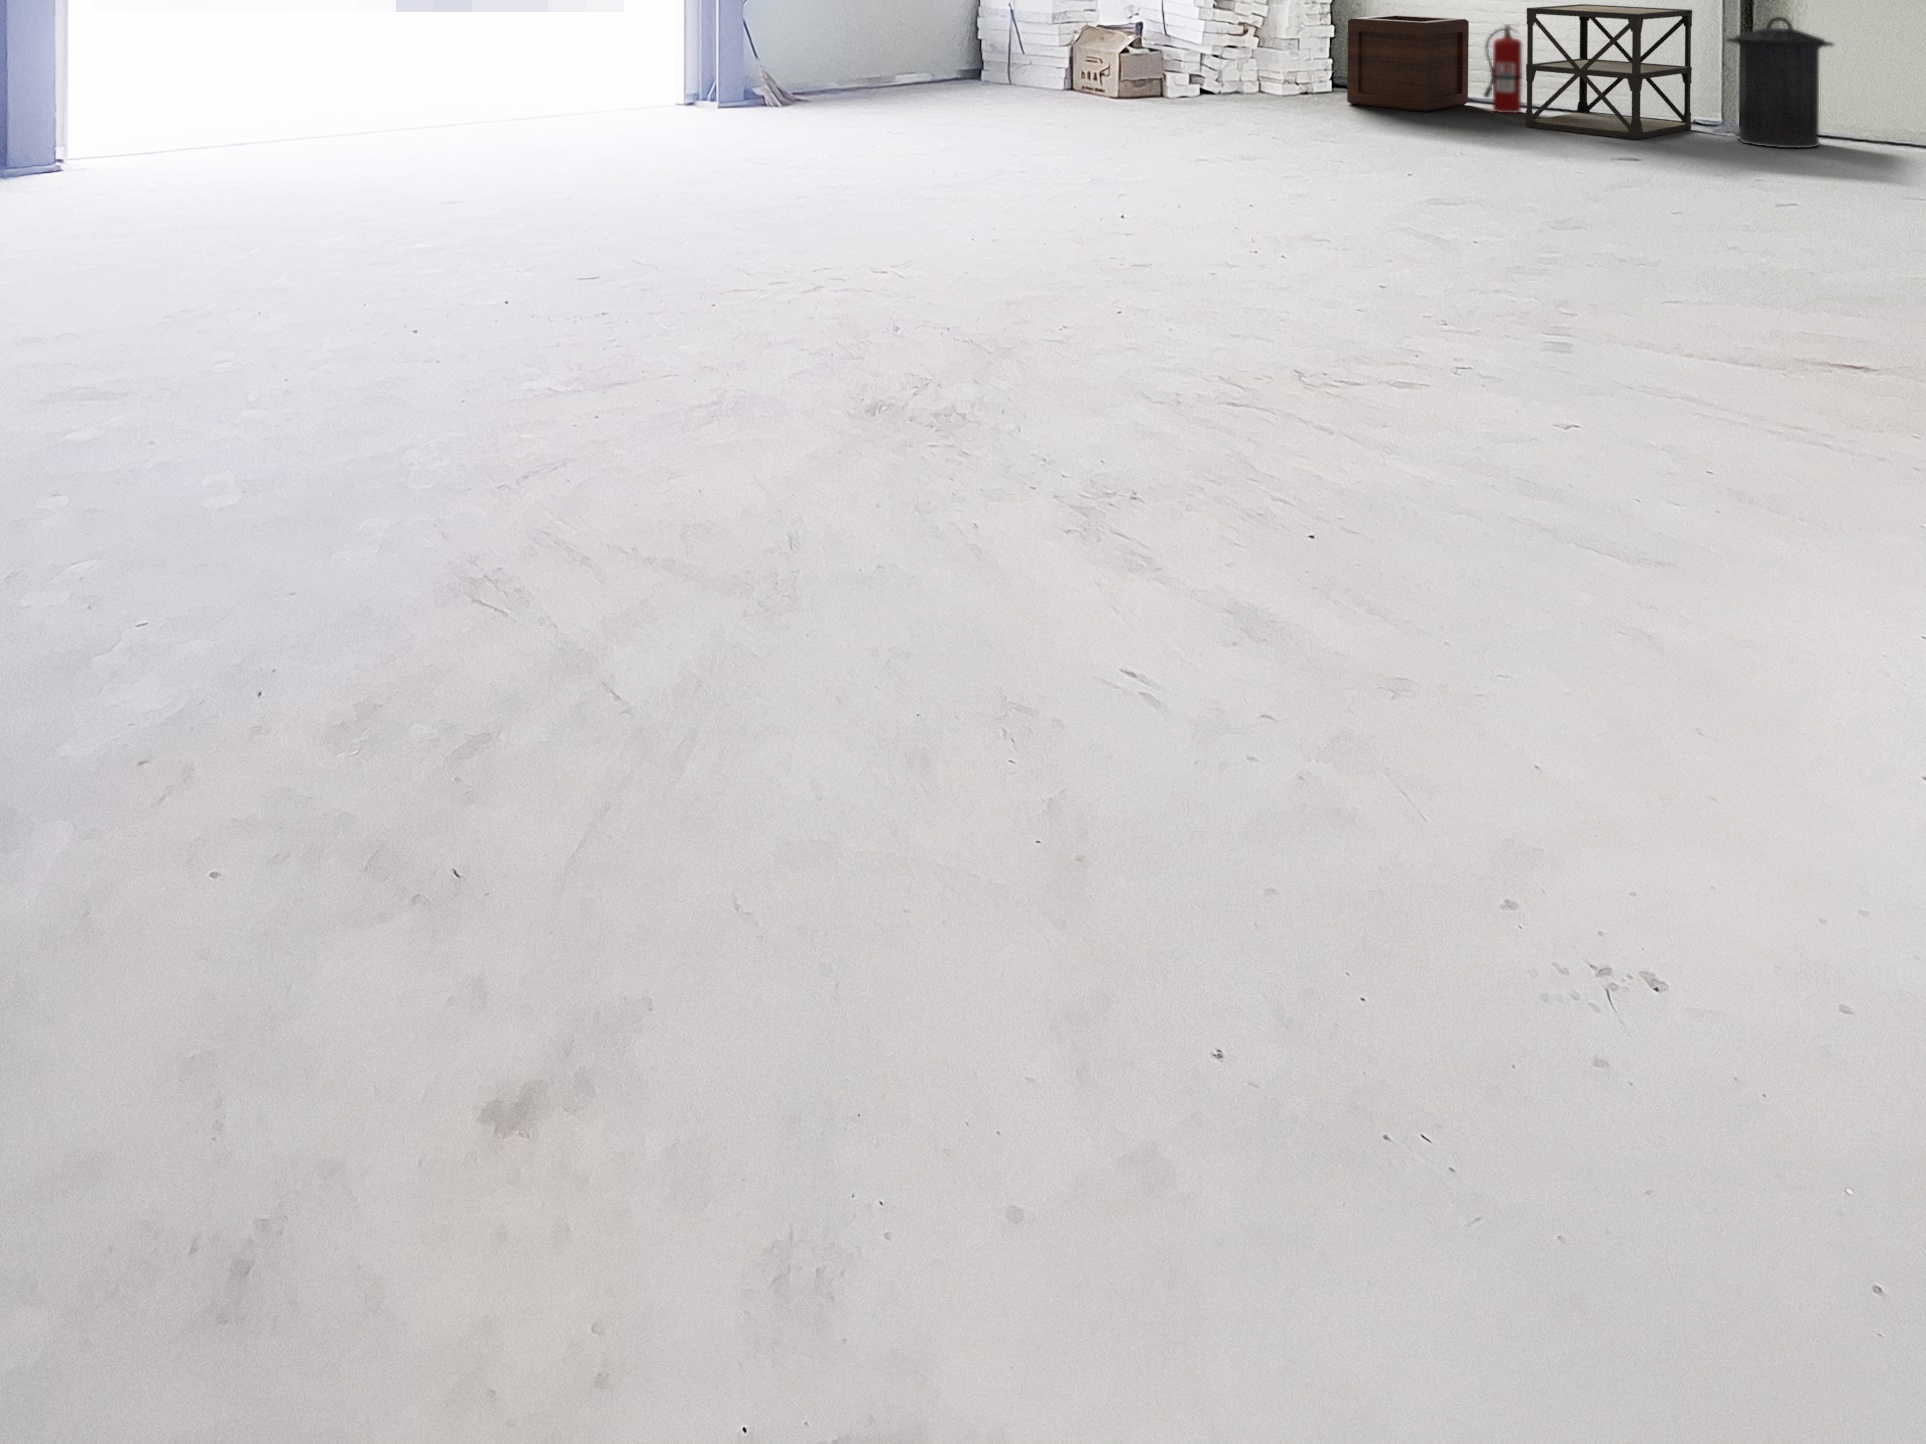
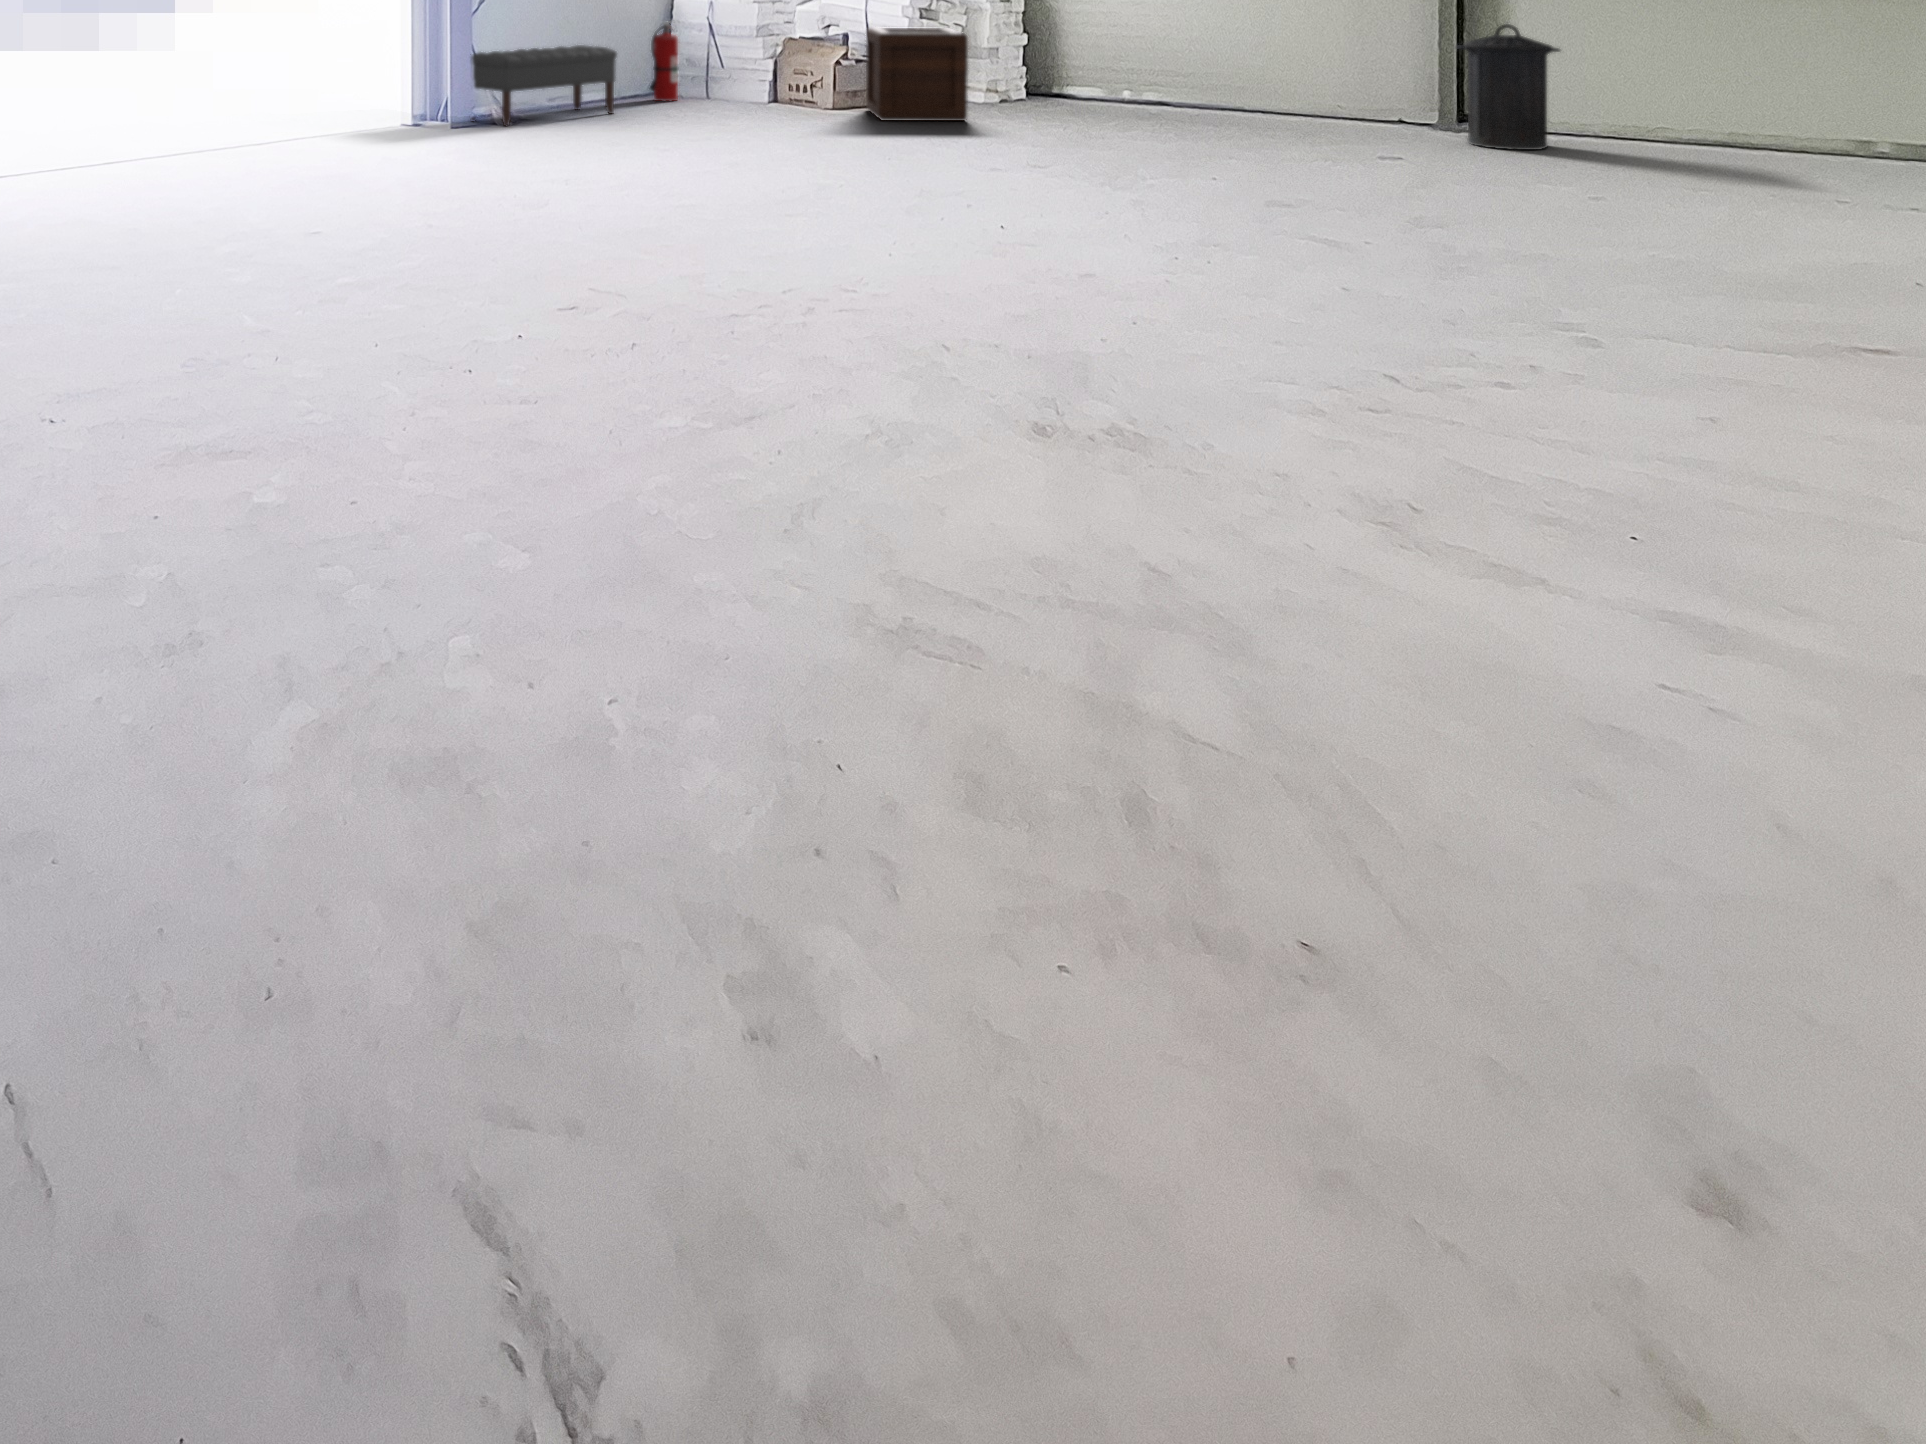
shelving unit: present [1526,4,1692,140] -> none [1258,14,1412,145]
wooden crate: present [1347,15,1469,112] -> present [866,27,968,121]
fire extinguisher: present [1484,24,1522,113] -> present [650,20,679,101]
bench: none [743,28,899,106] -> present [471,45,617,126]

